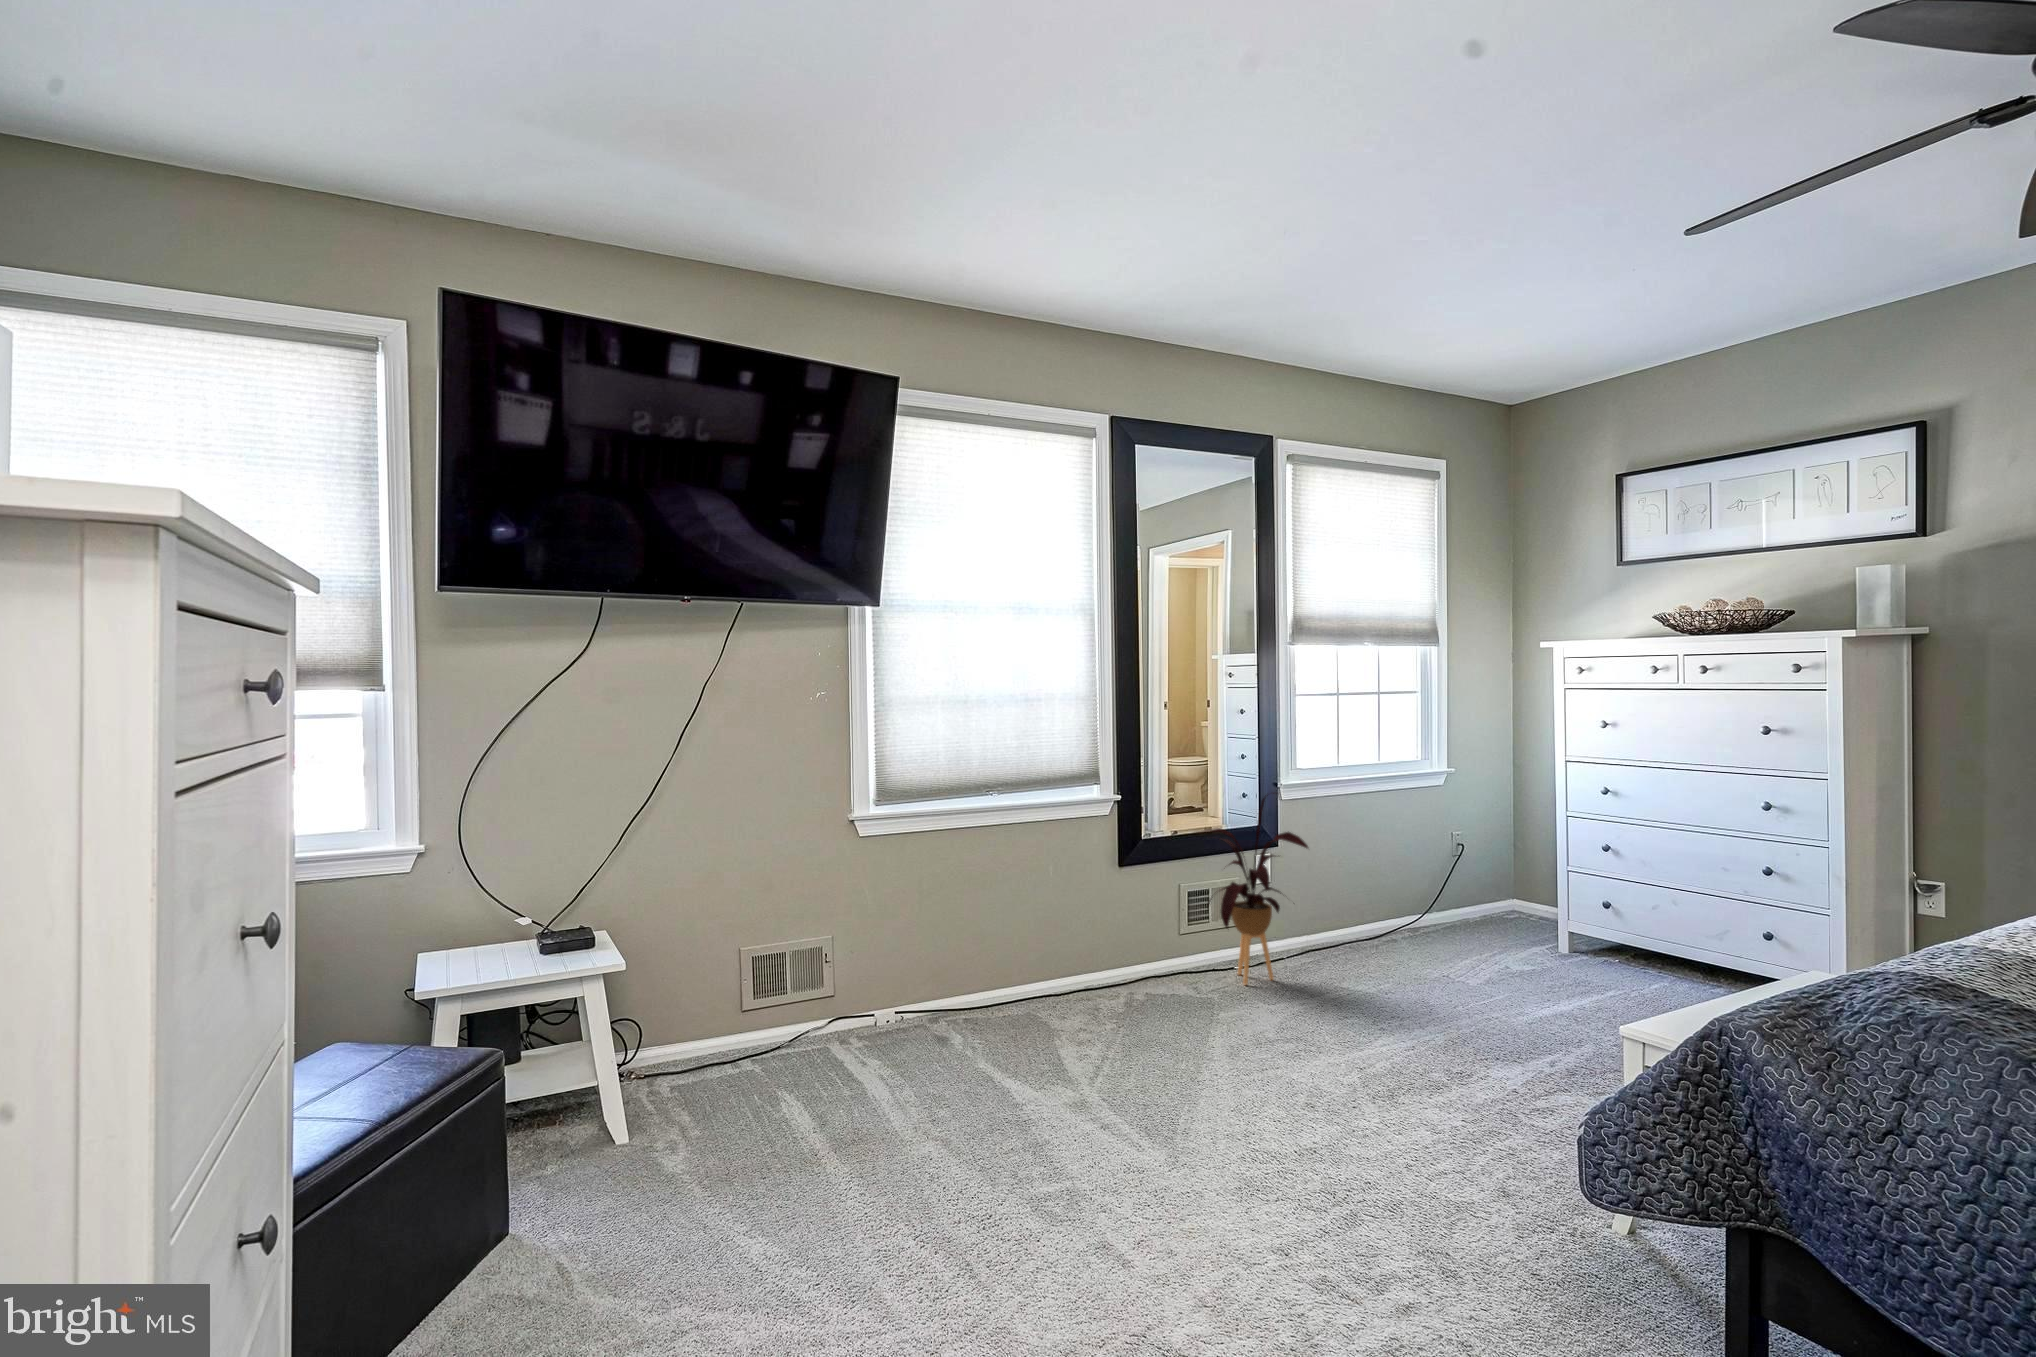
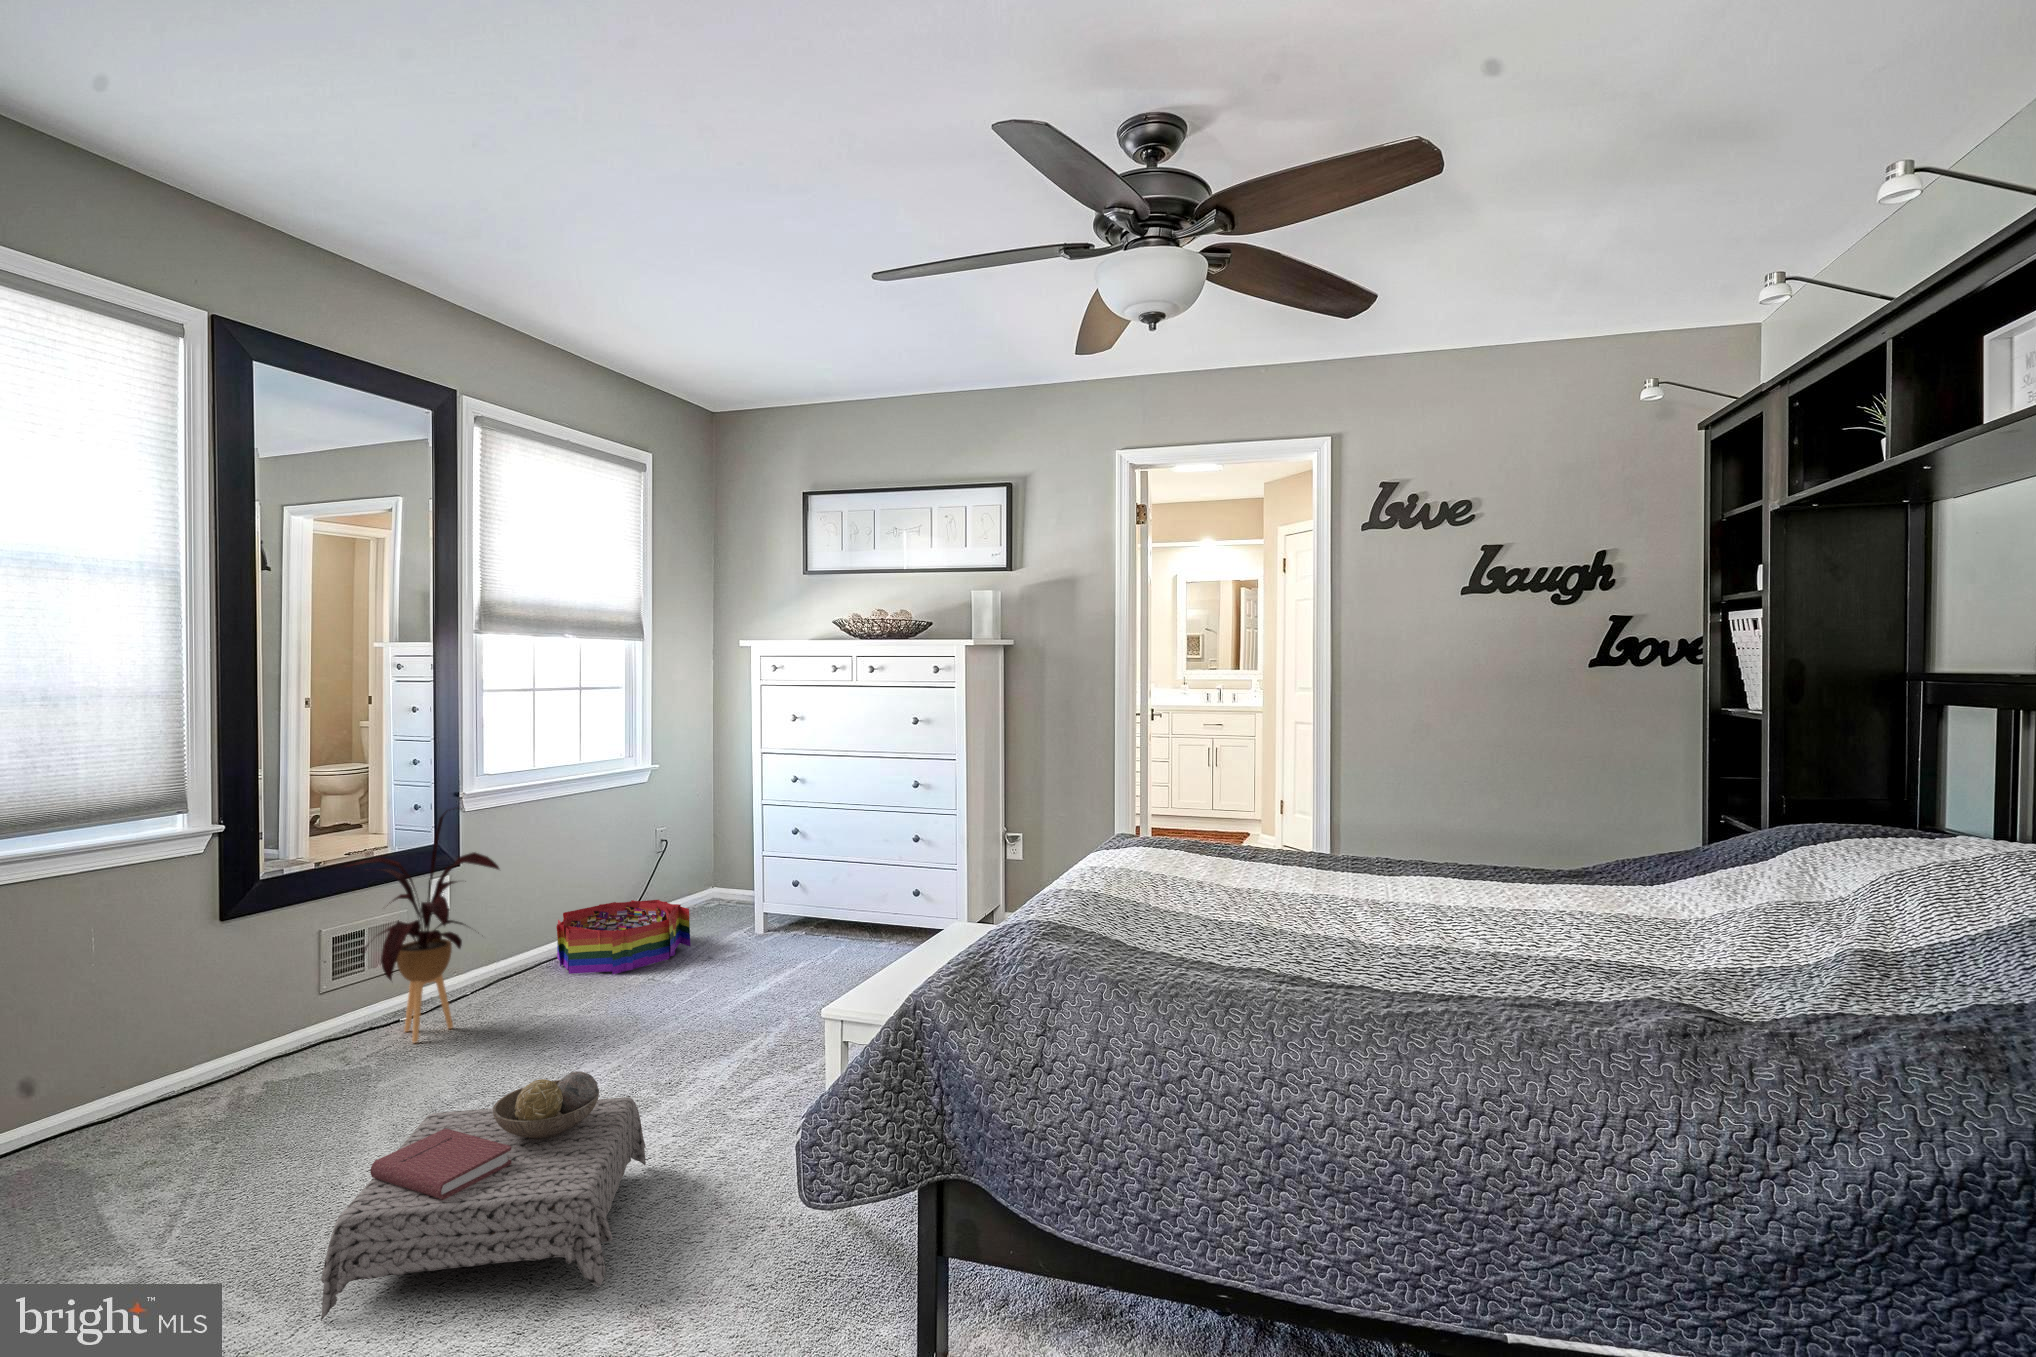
storage bin: none [1358,896,1487,964] -> present [557,900,690,975]
ottoman: none [1185,1028,1436,1222] -> present [321,1071,646,1321]

